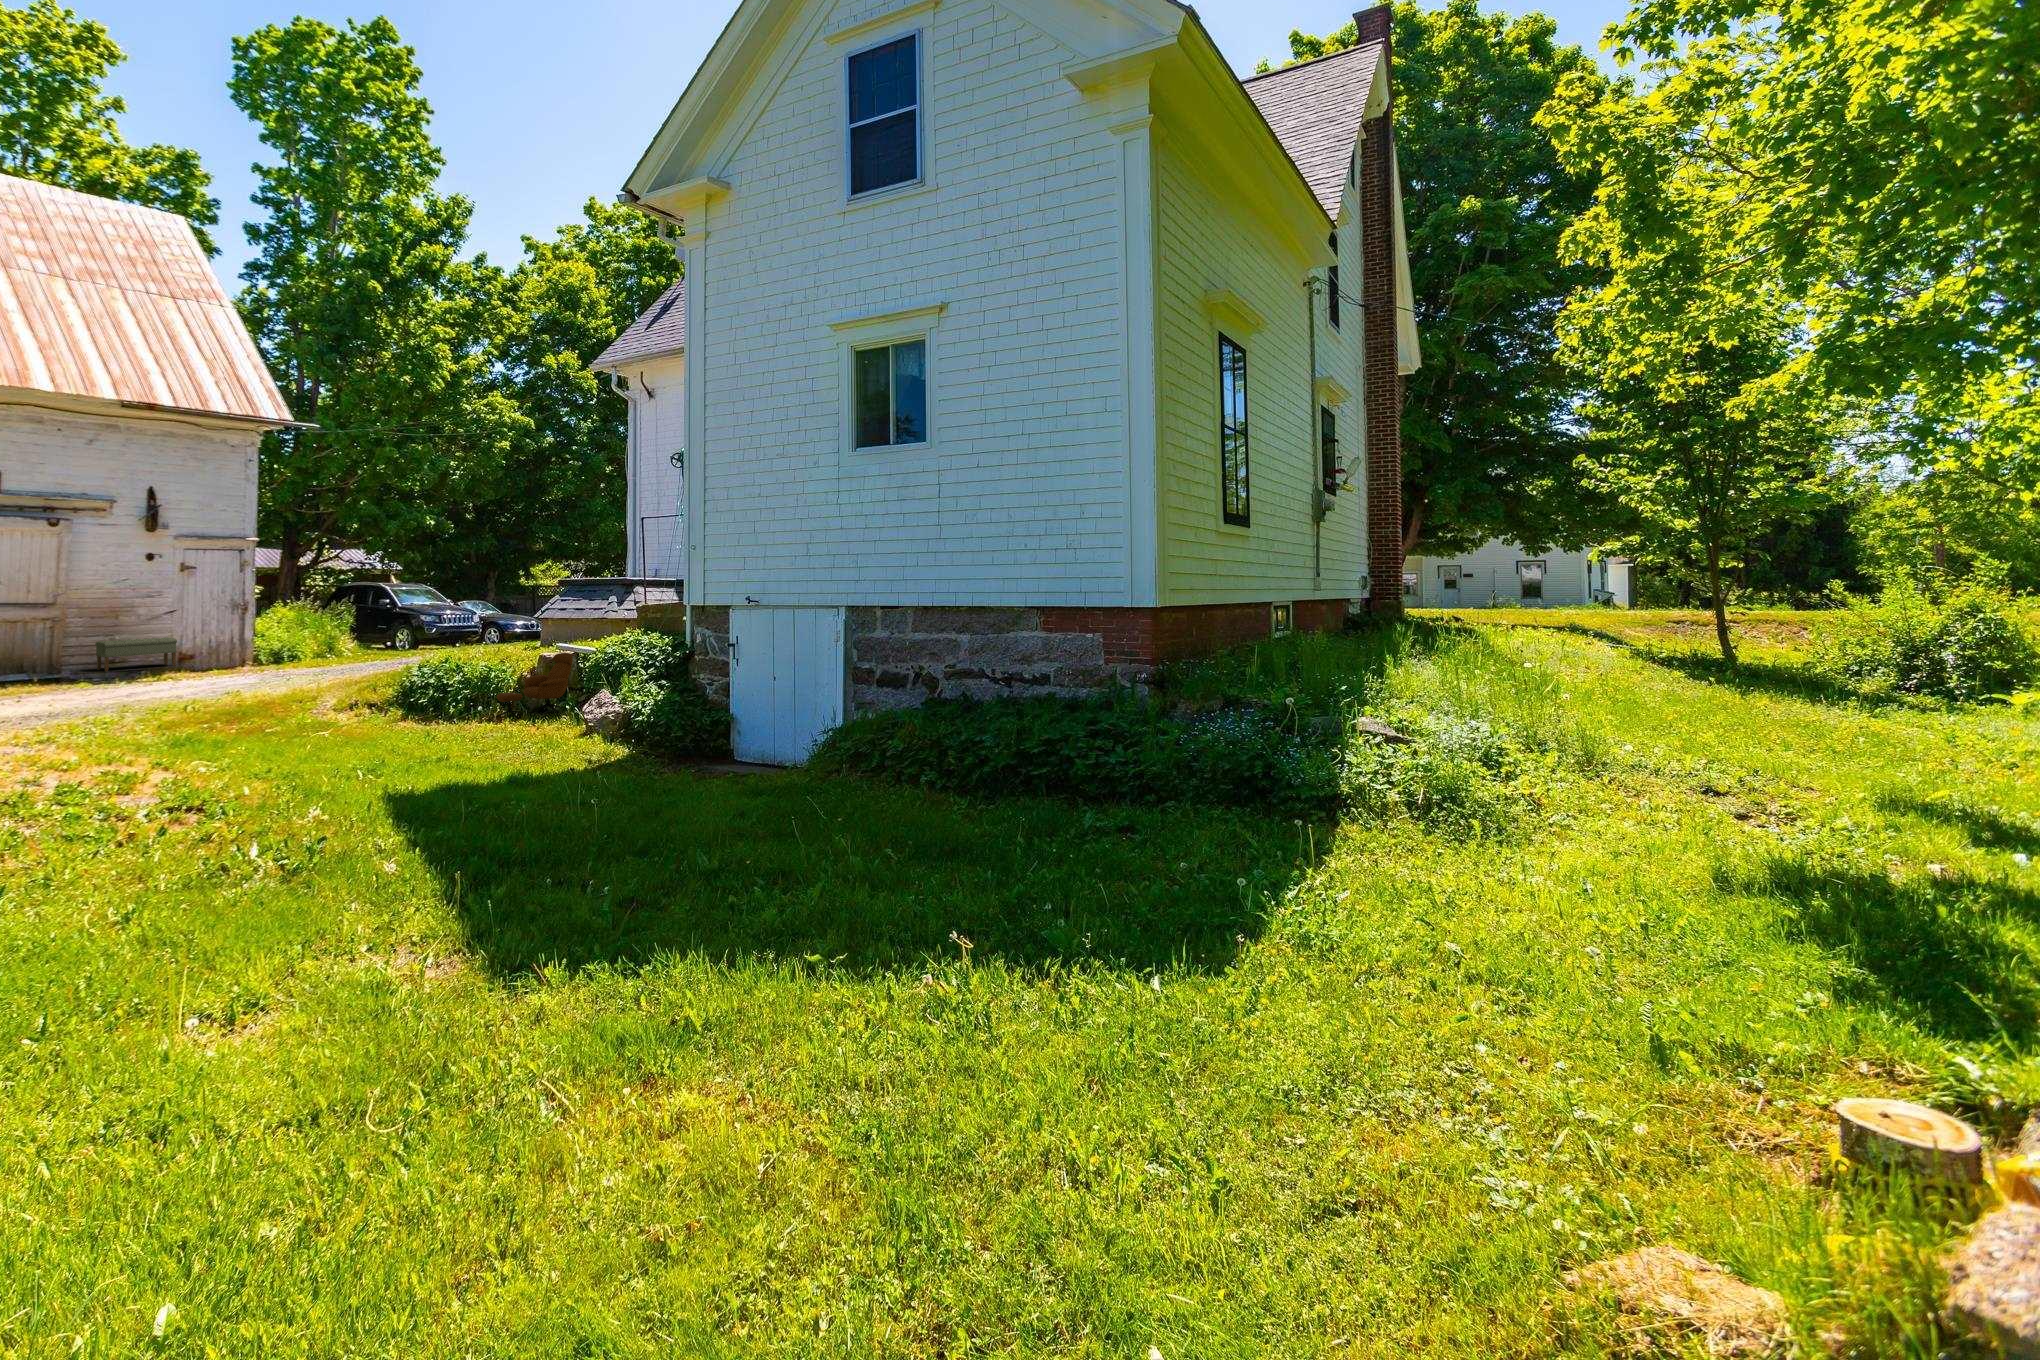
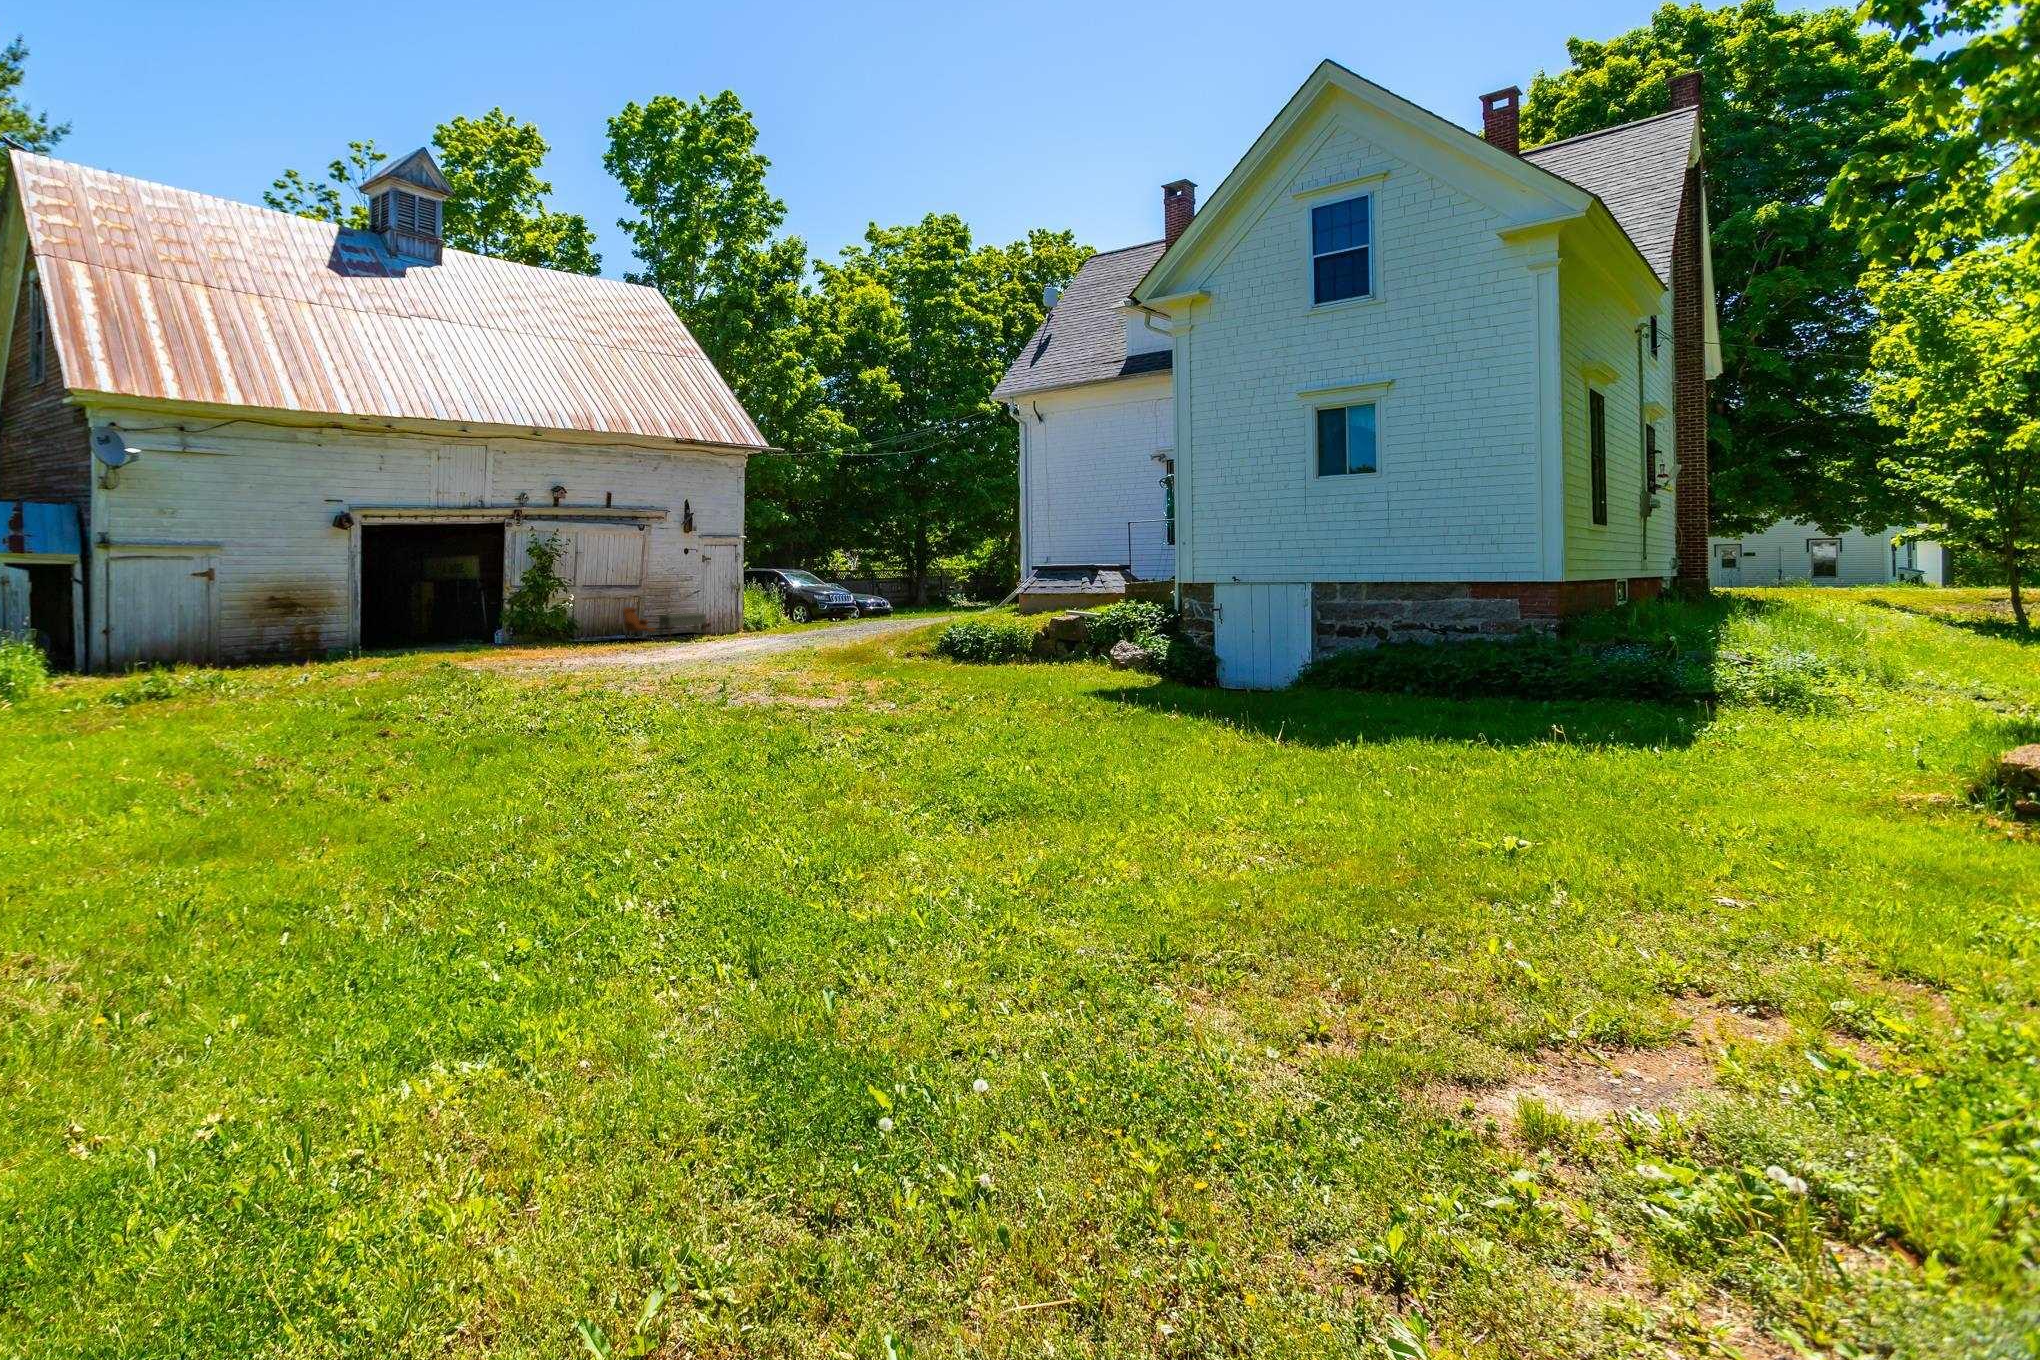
lounge chair: present [496,653,573,717] -> present [622,607,655,638]

